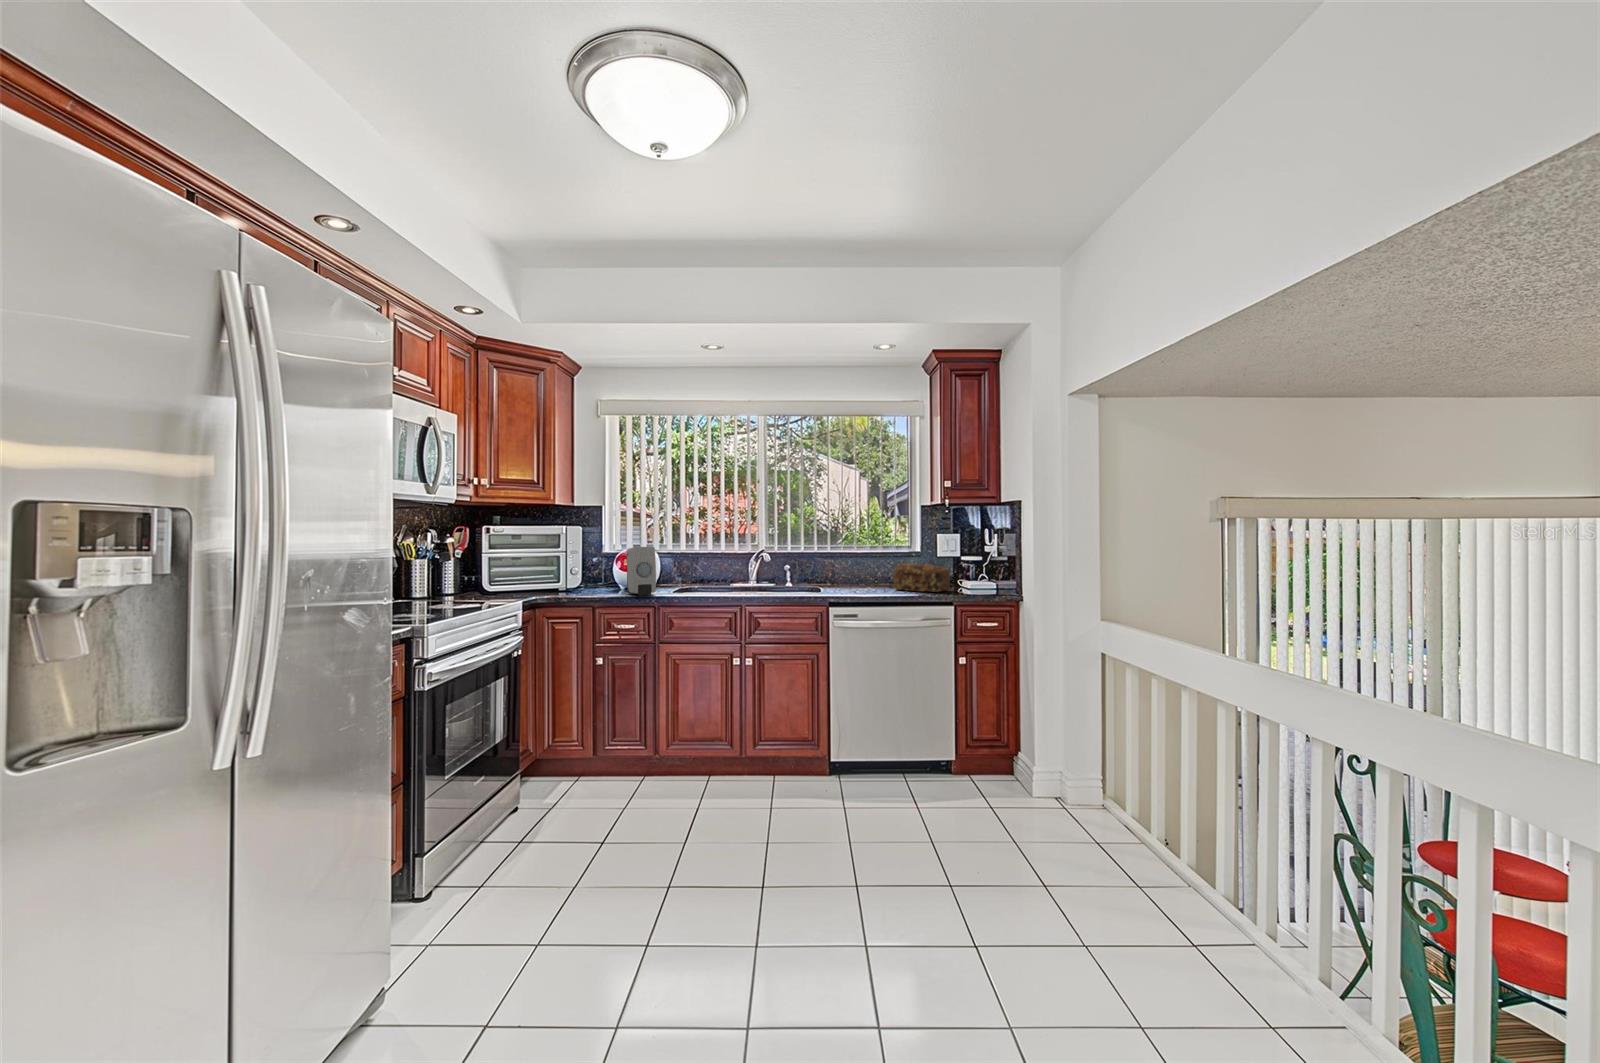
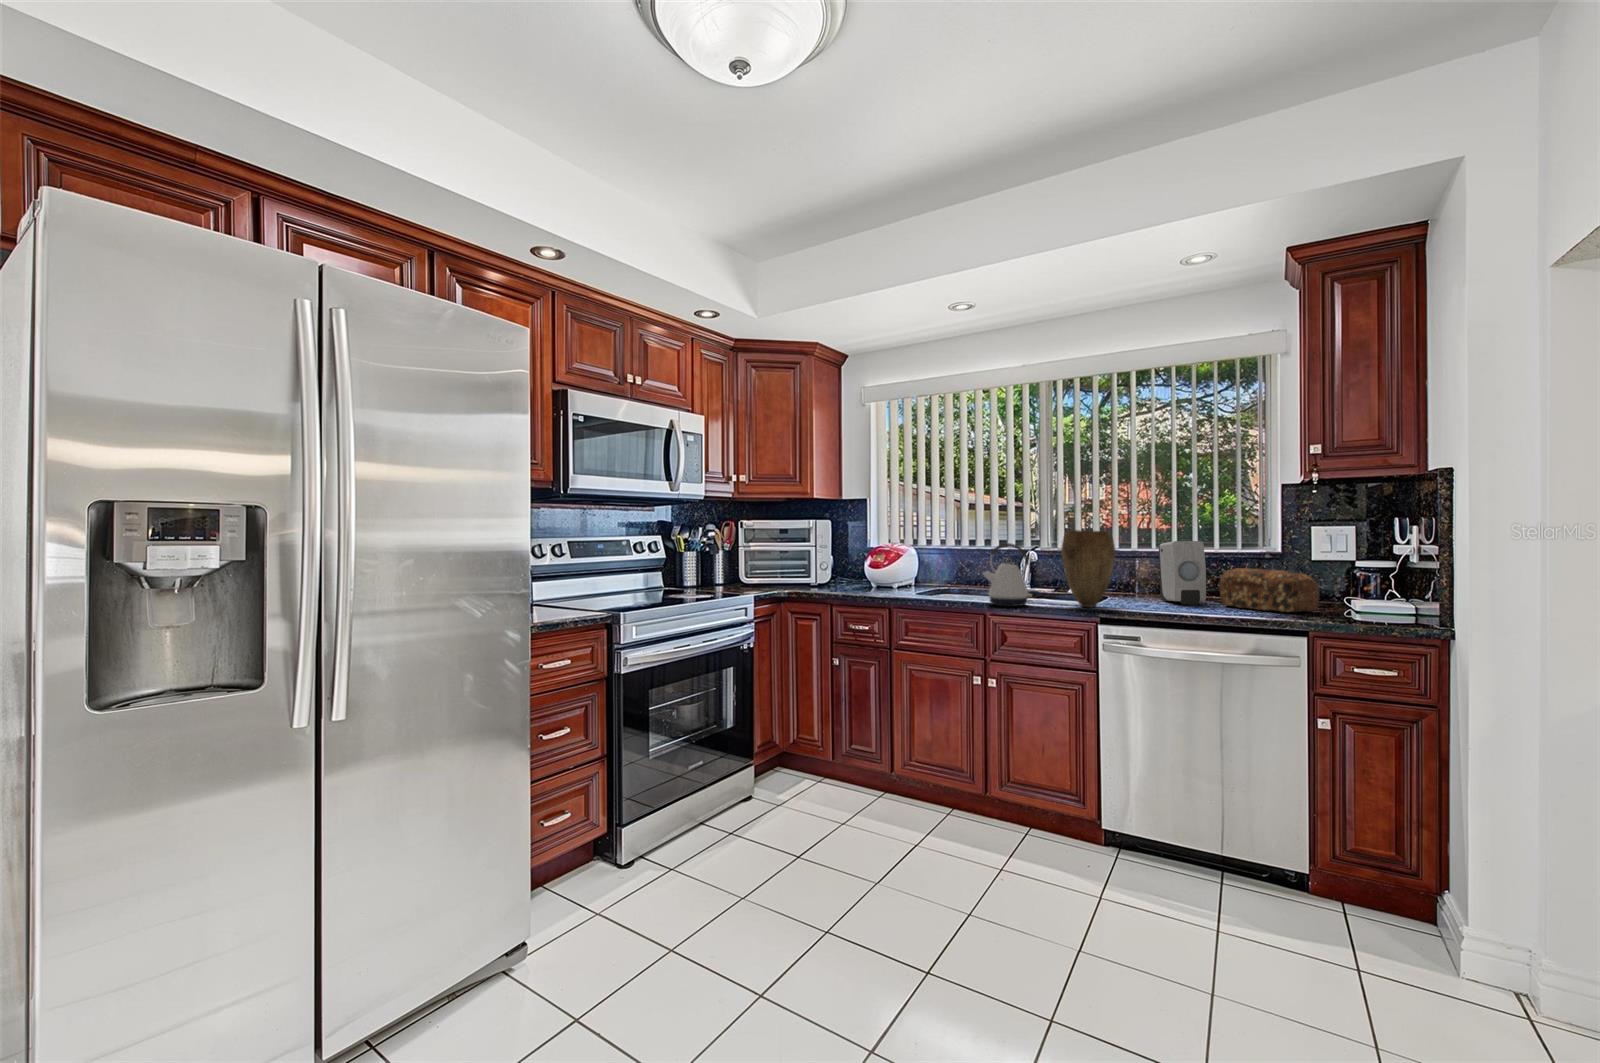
vase: none [799,537,836,596] -> present [1061,530,1115,607]
soap dispenser: present [627,547,656,596] -> present [1159,541,1206,605]
kettle: none [742,548,777,598] -> present [983,543,1032,607]

